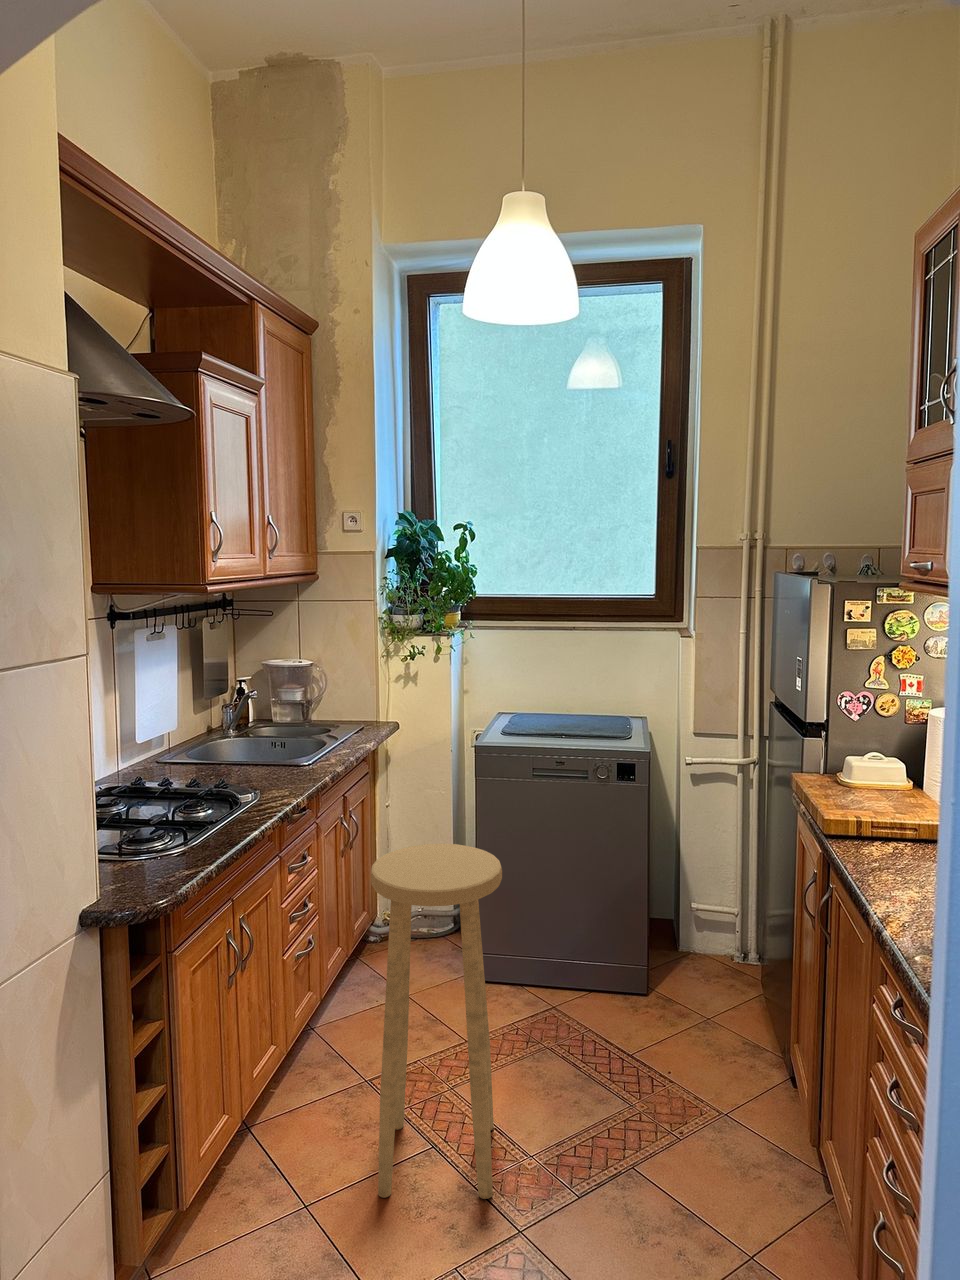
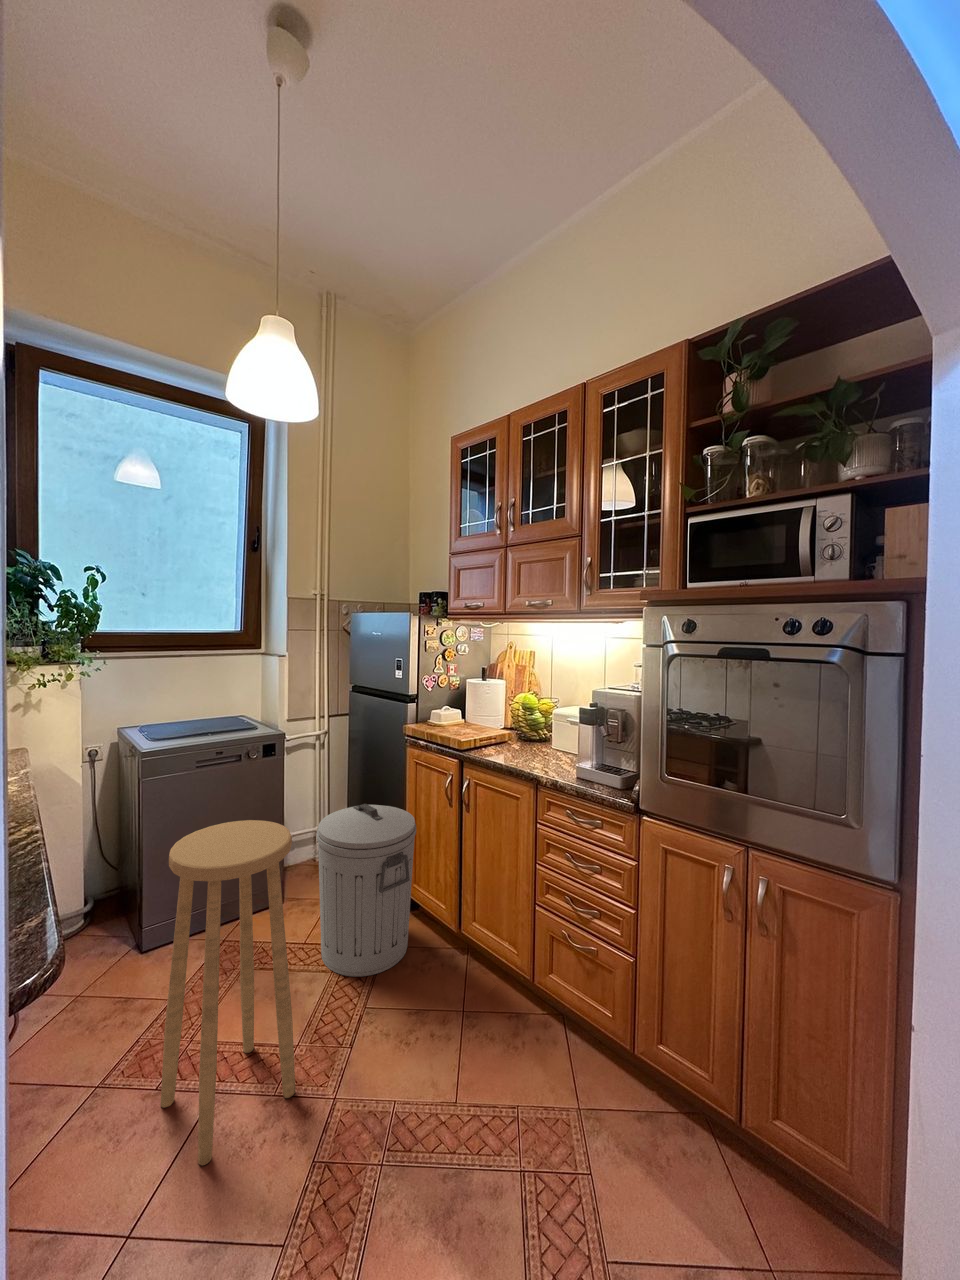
trash can: none [625,883,783,1146] -> present [317,804,416,977]

